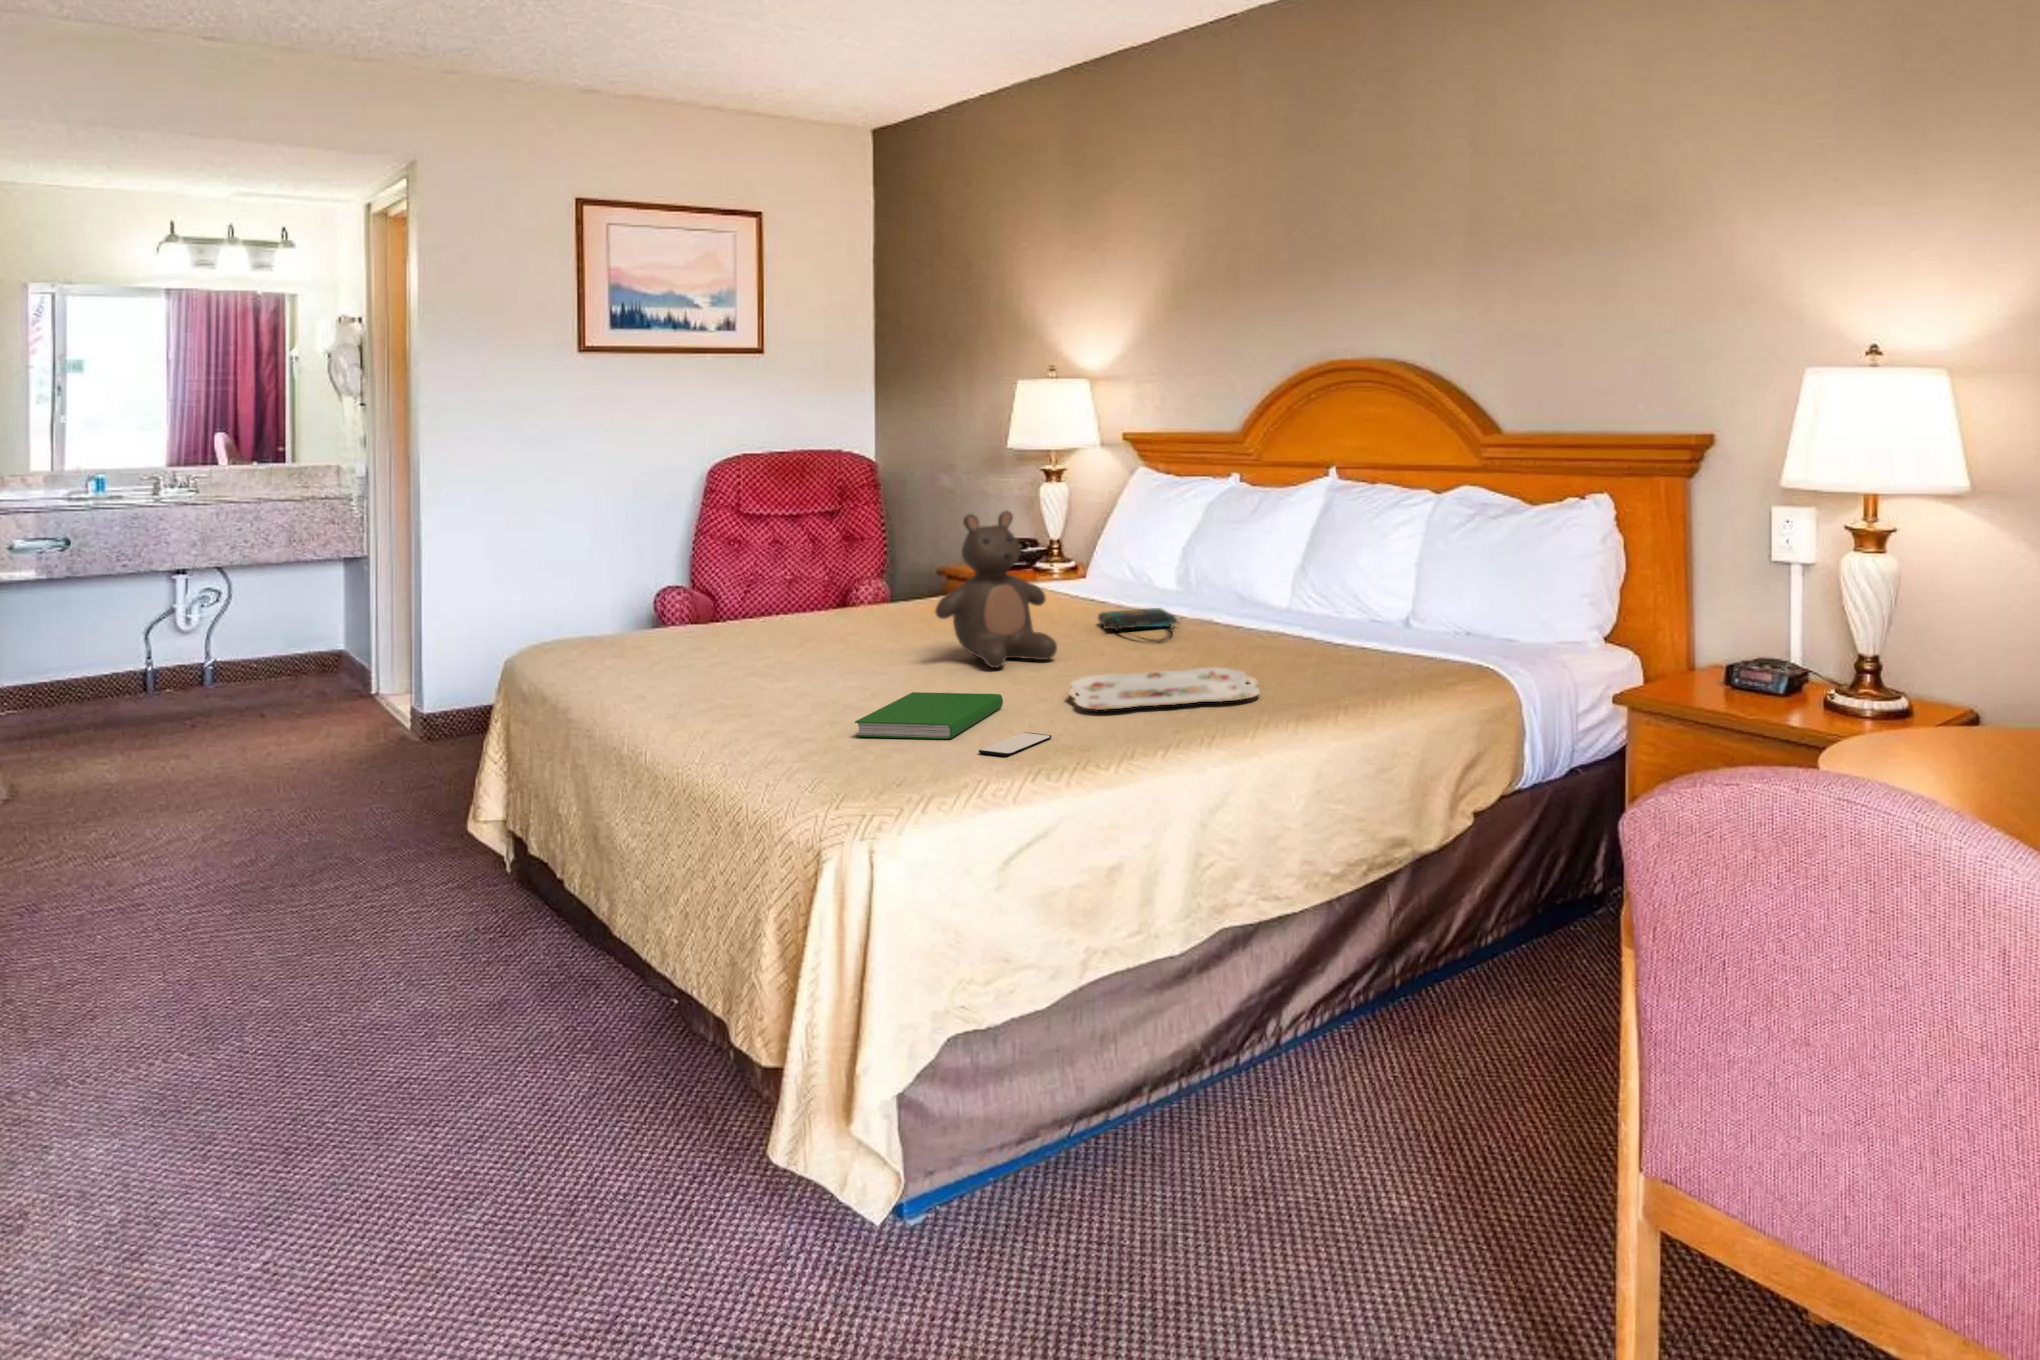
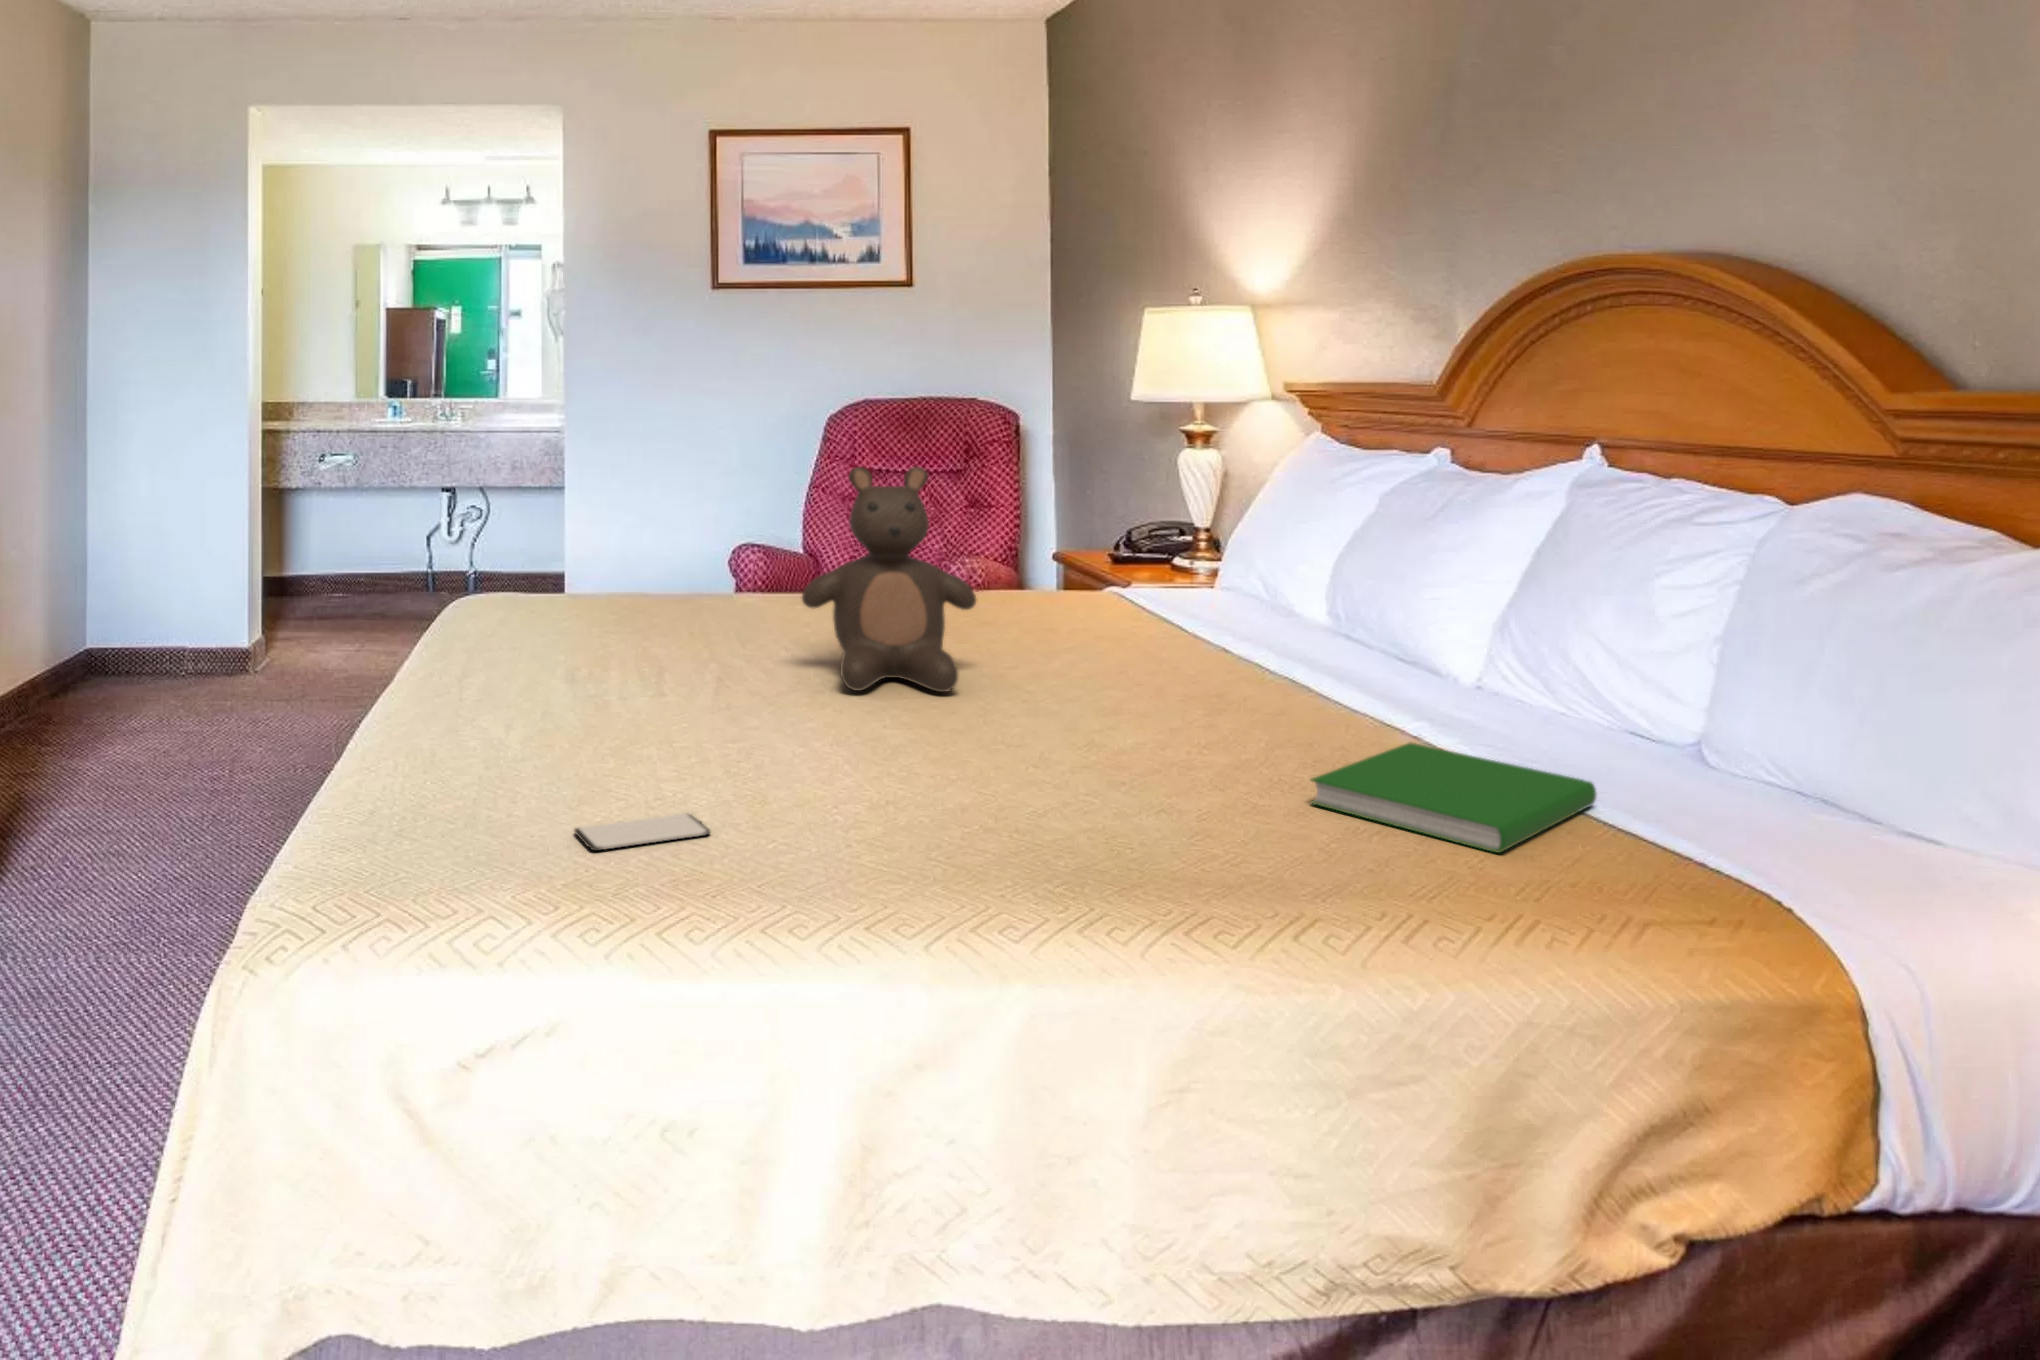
tote bag: present [1098,608,1178,643] -> none [1089,633,1223,698]
serving tray: present [1067,667,1260,710] -> none [829,735,1189,849]
hardcover book: present [855,692,1003,739] -> present [1311,743,1596,853]

